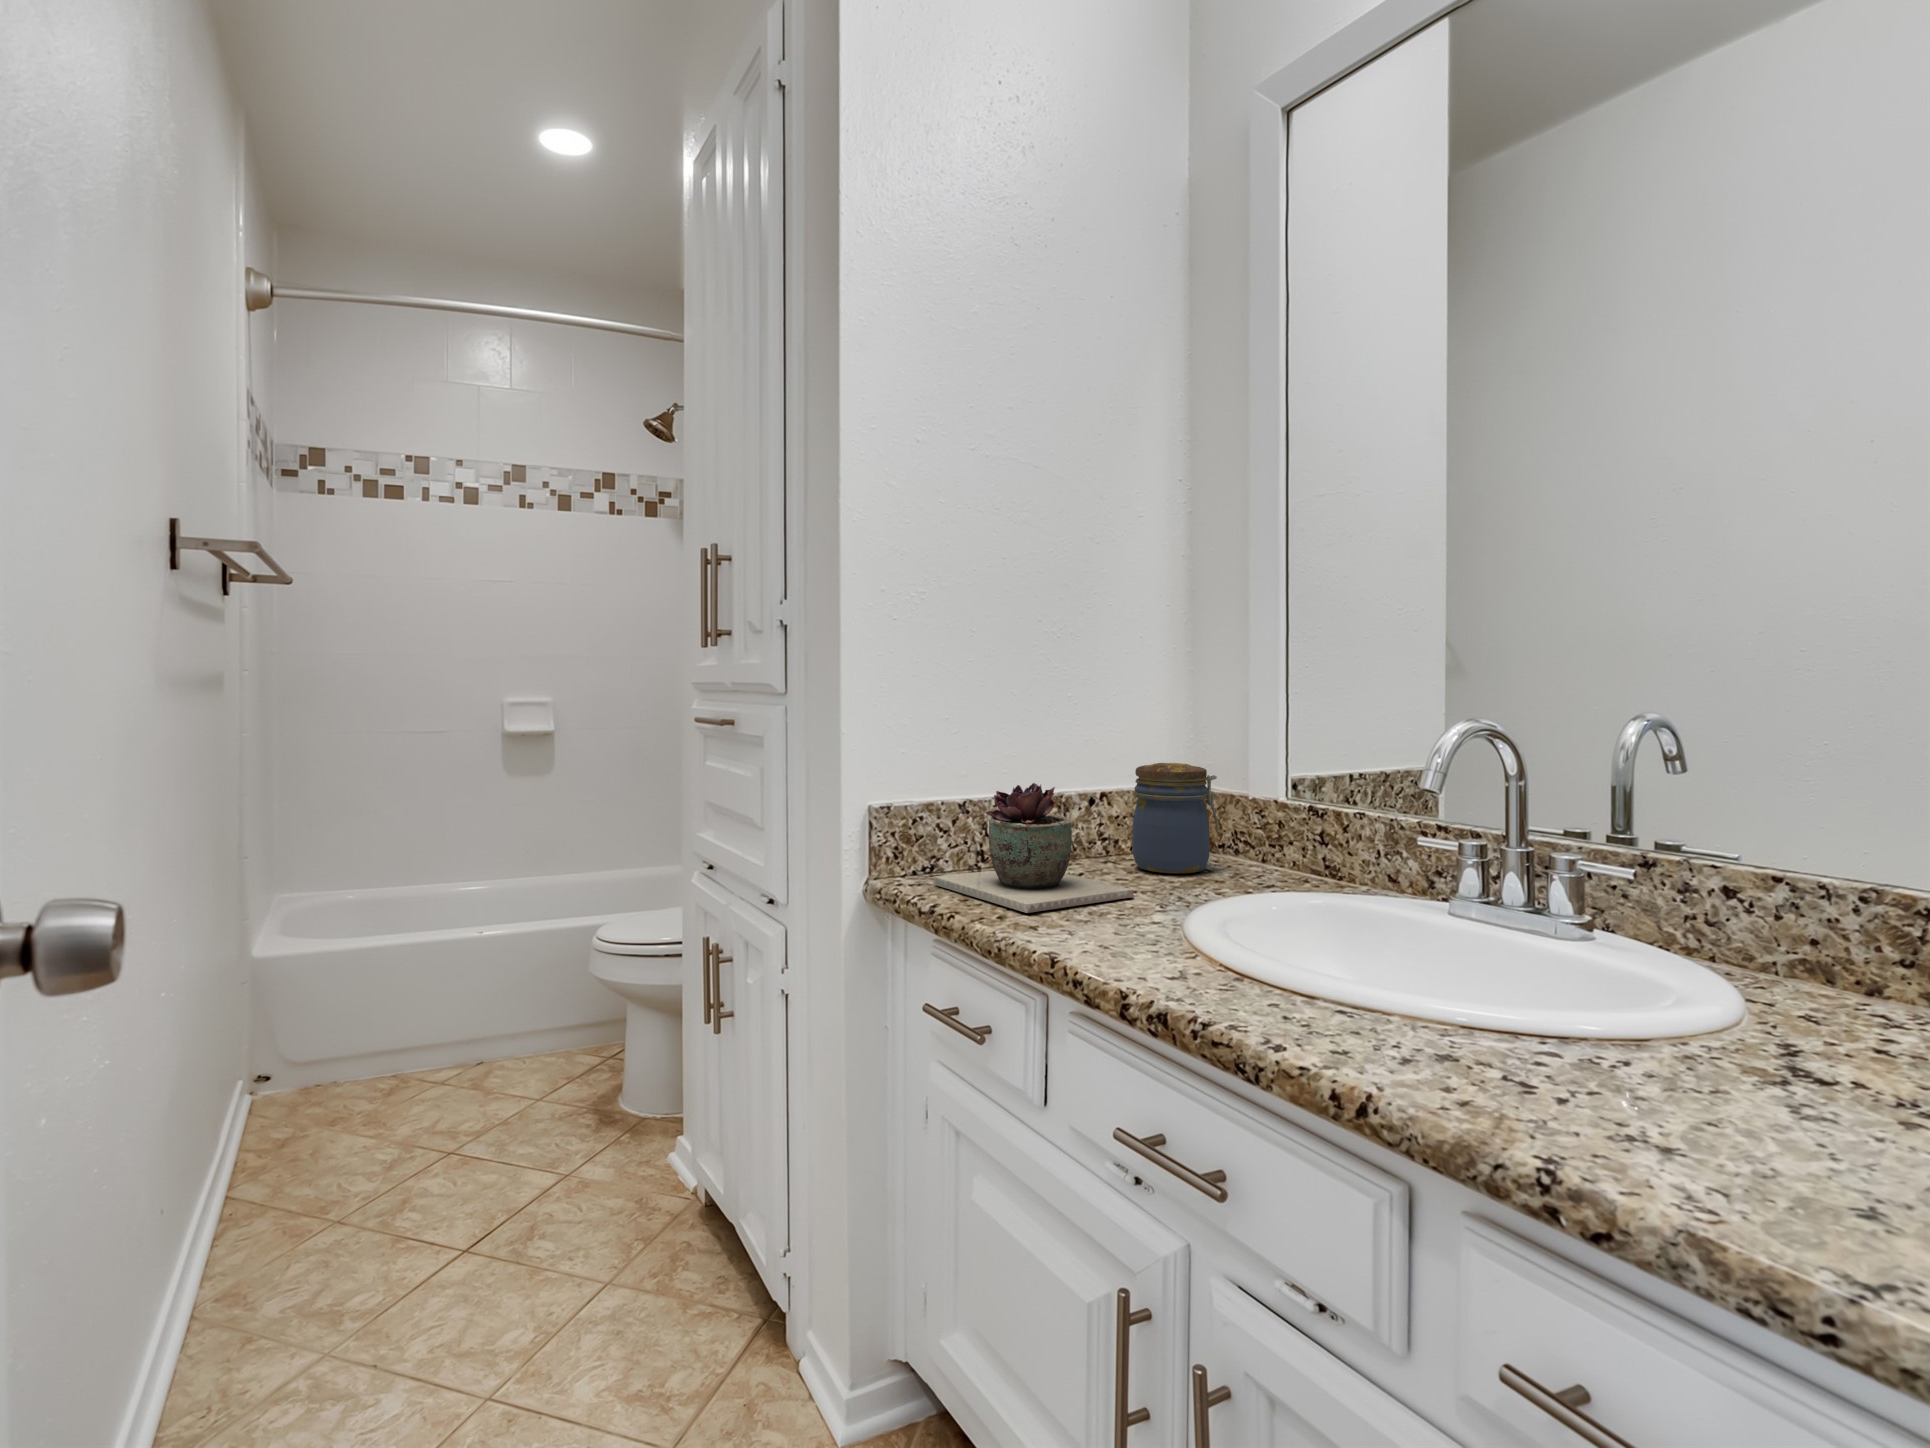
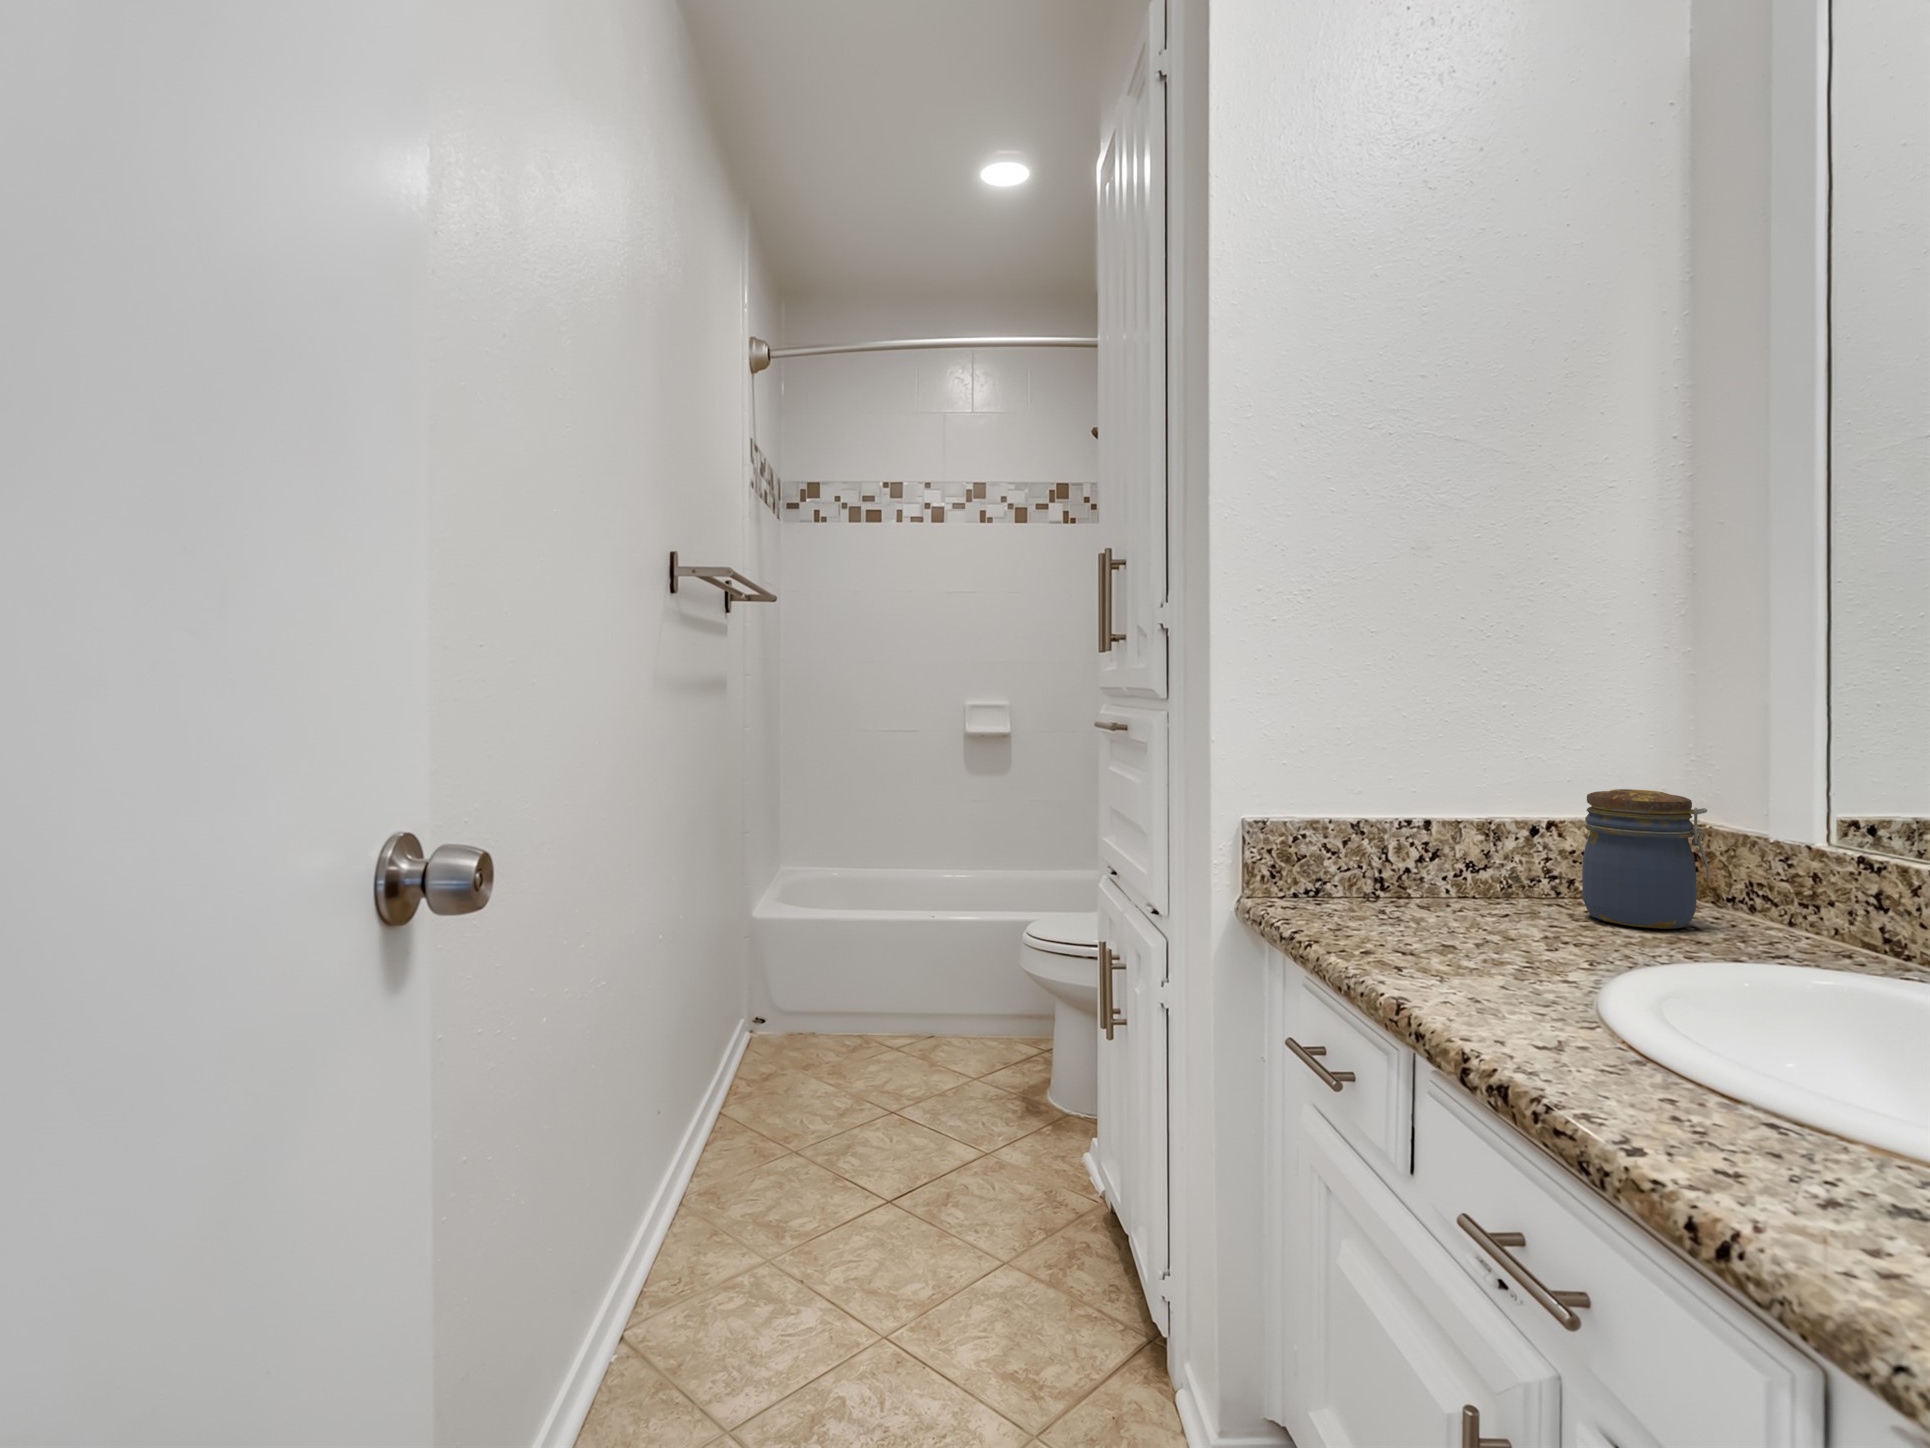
succulent plant: present [933,783,1134,913] -> none [1309,803,1558,950]

